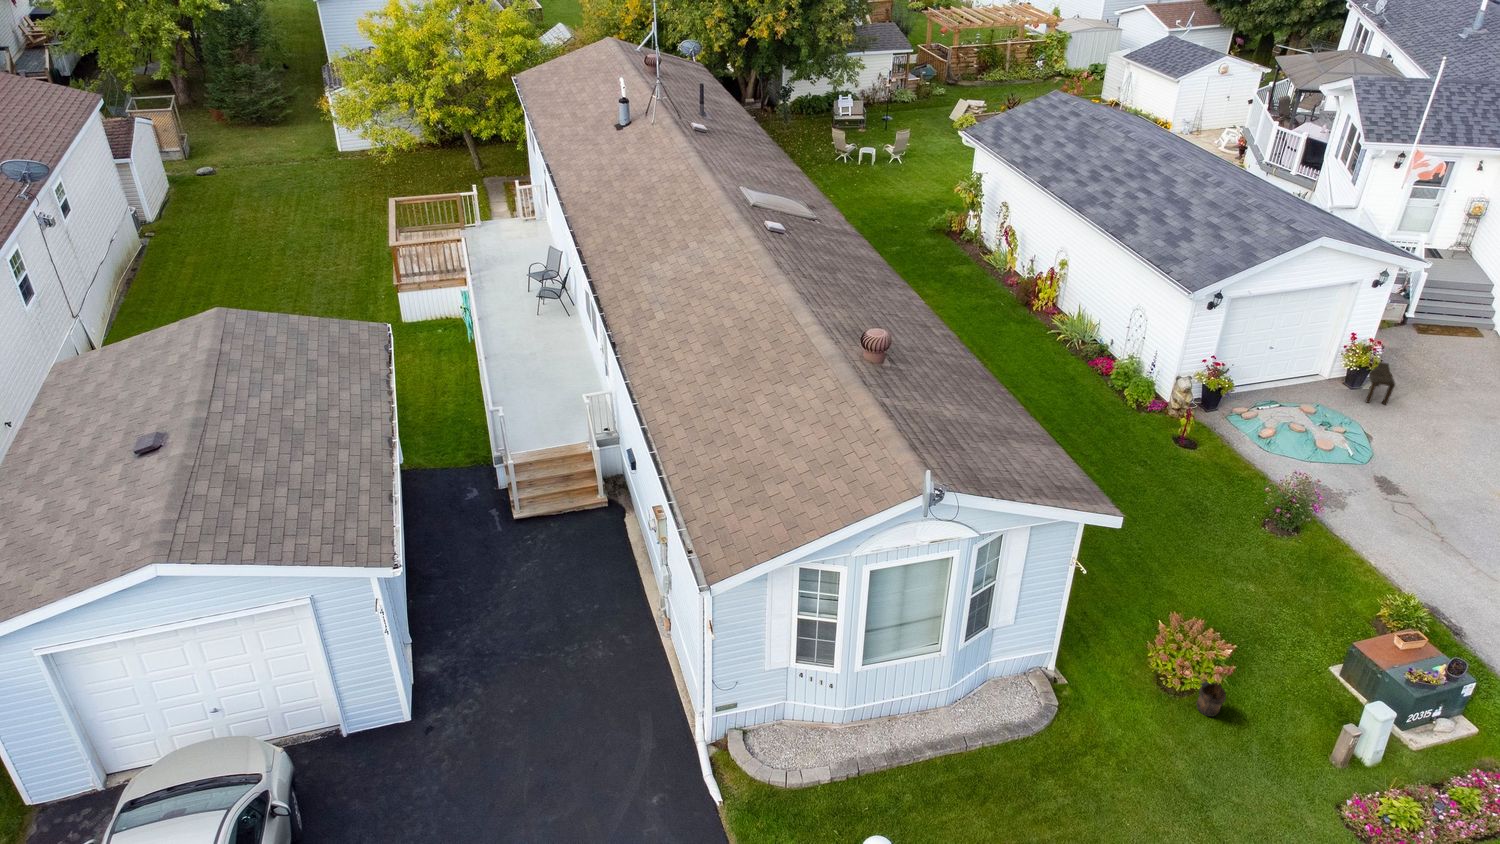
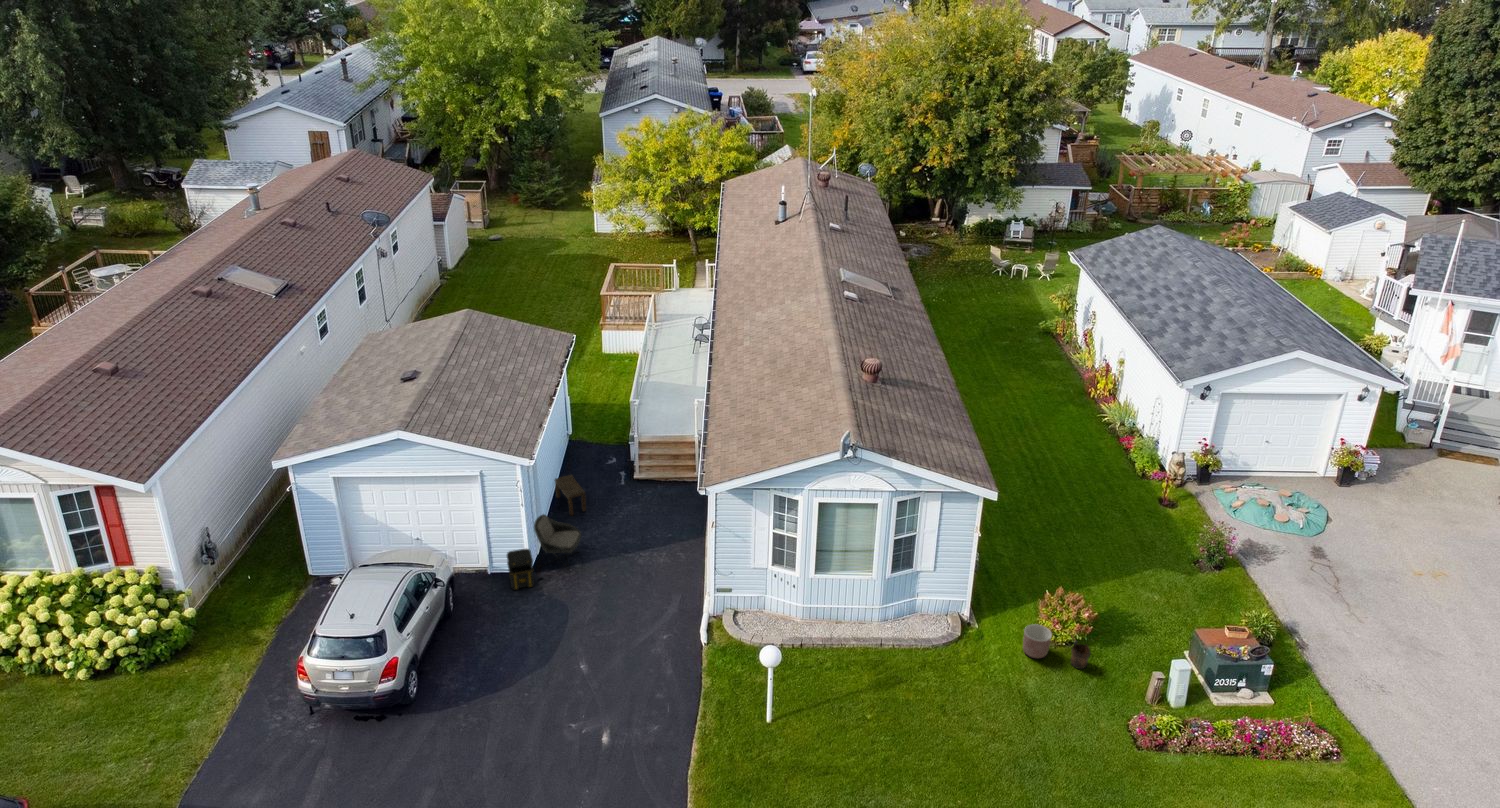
bench: present [1366,362,1395,405] -> present [555,475,586,516]
lounge chair: none [406,624,478,706] -> present [534,514,581,570]
planter: none [1132,666,1174,712] -> present [1023,624,1052,658]
toolbox: none [373,689,425,757] -> present [507,549,534,590]

